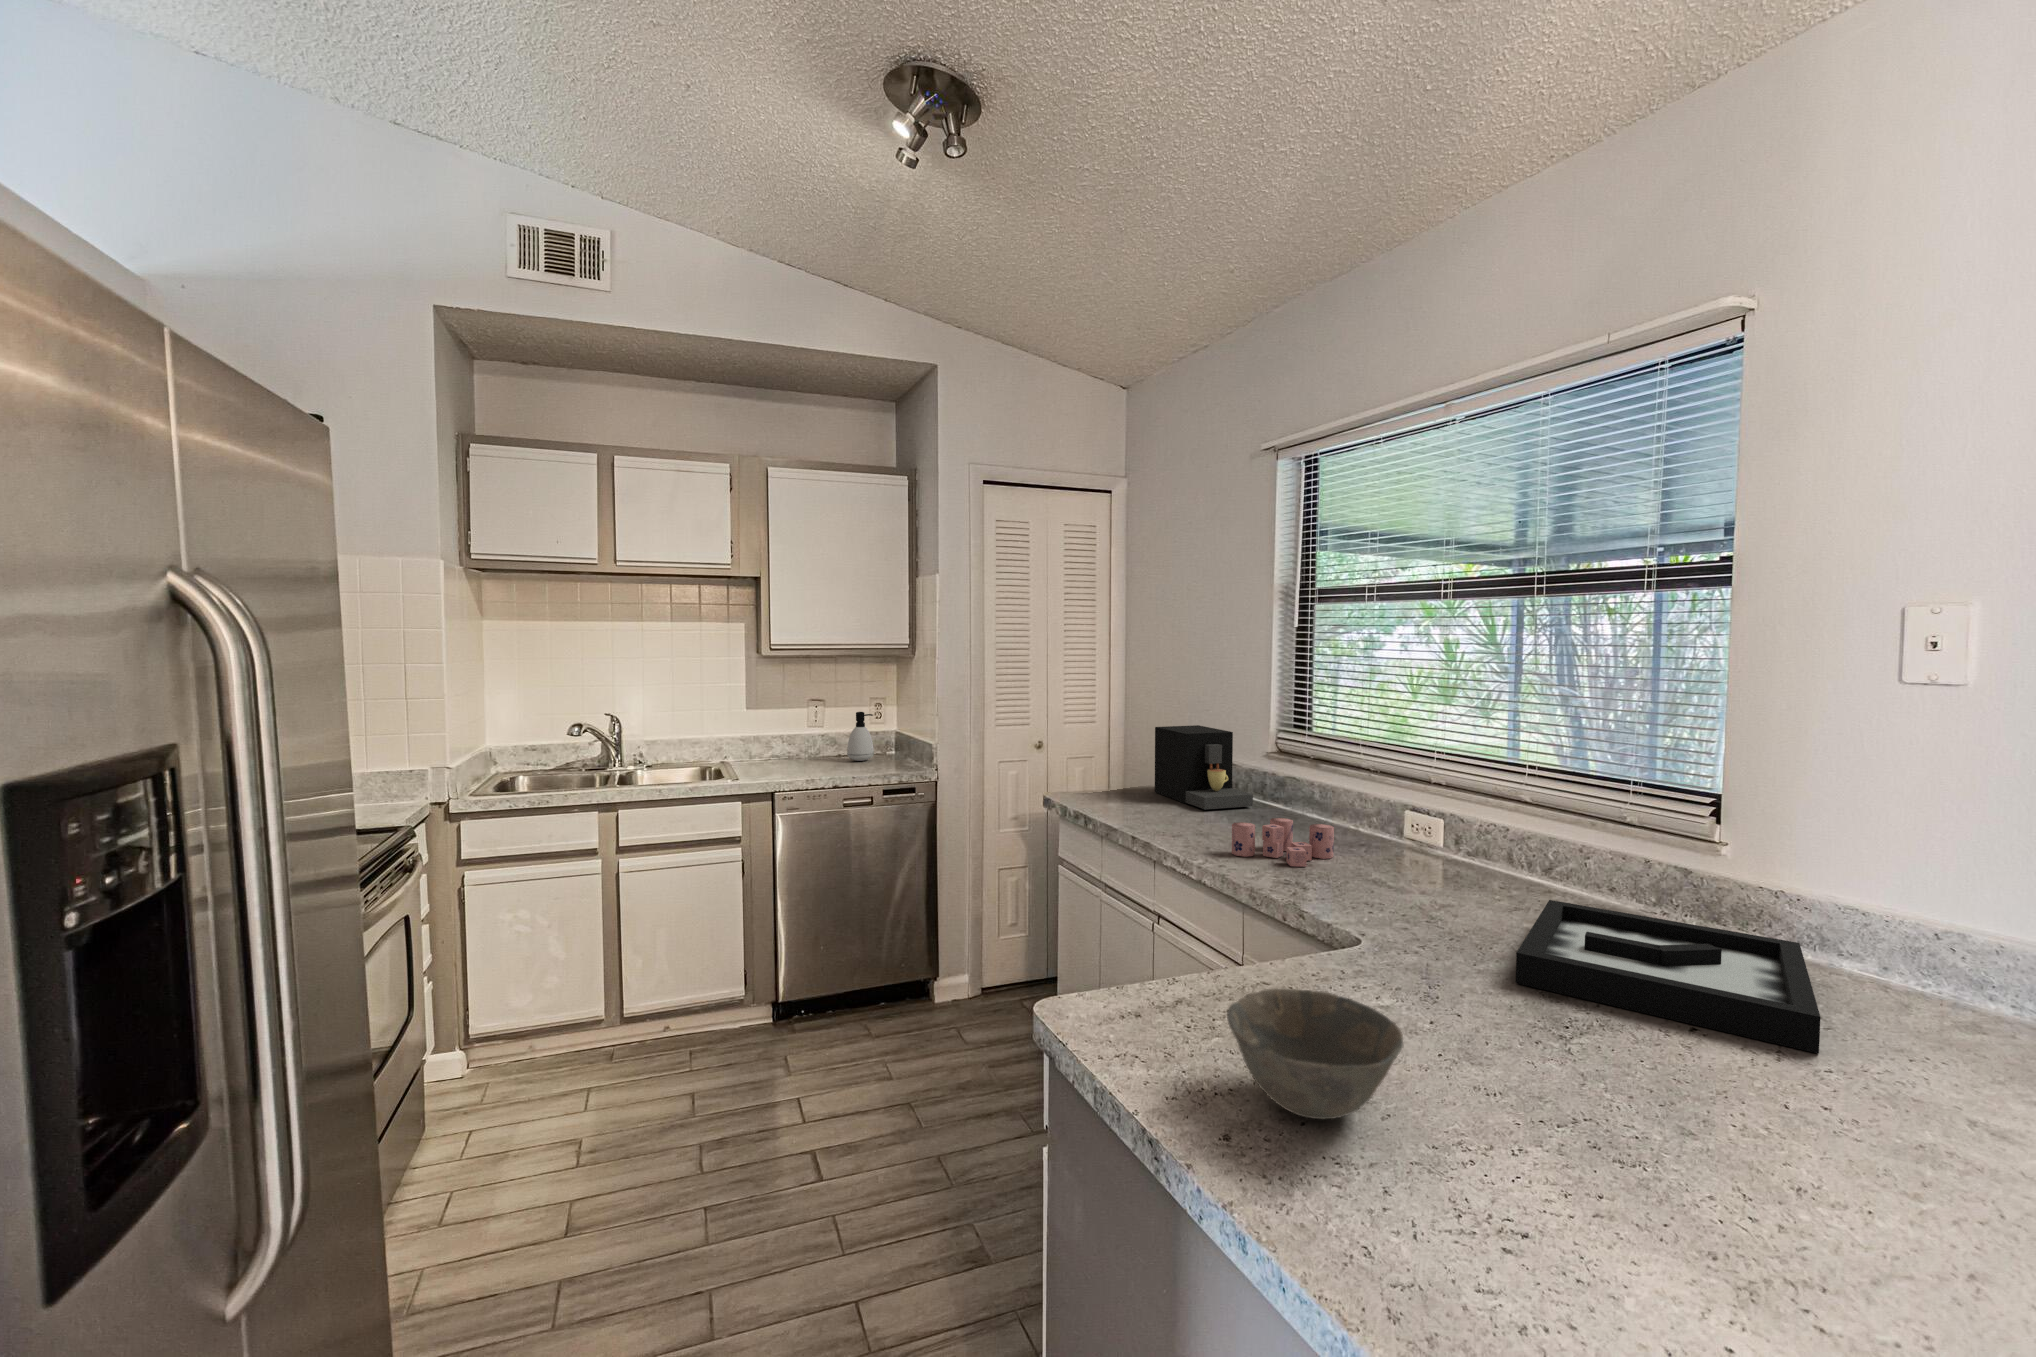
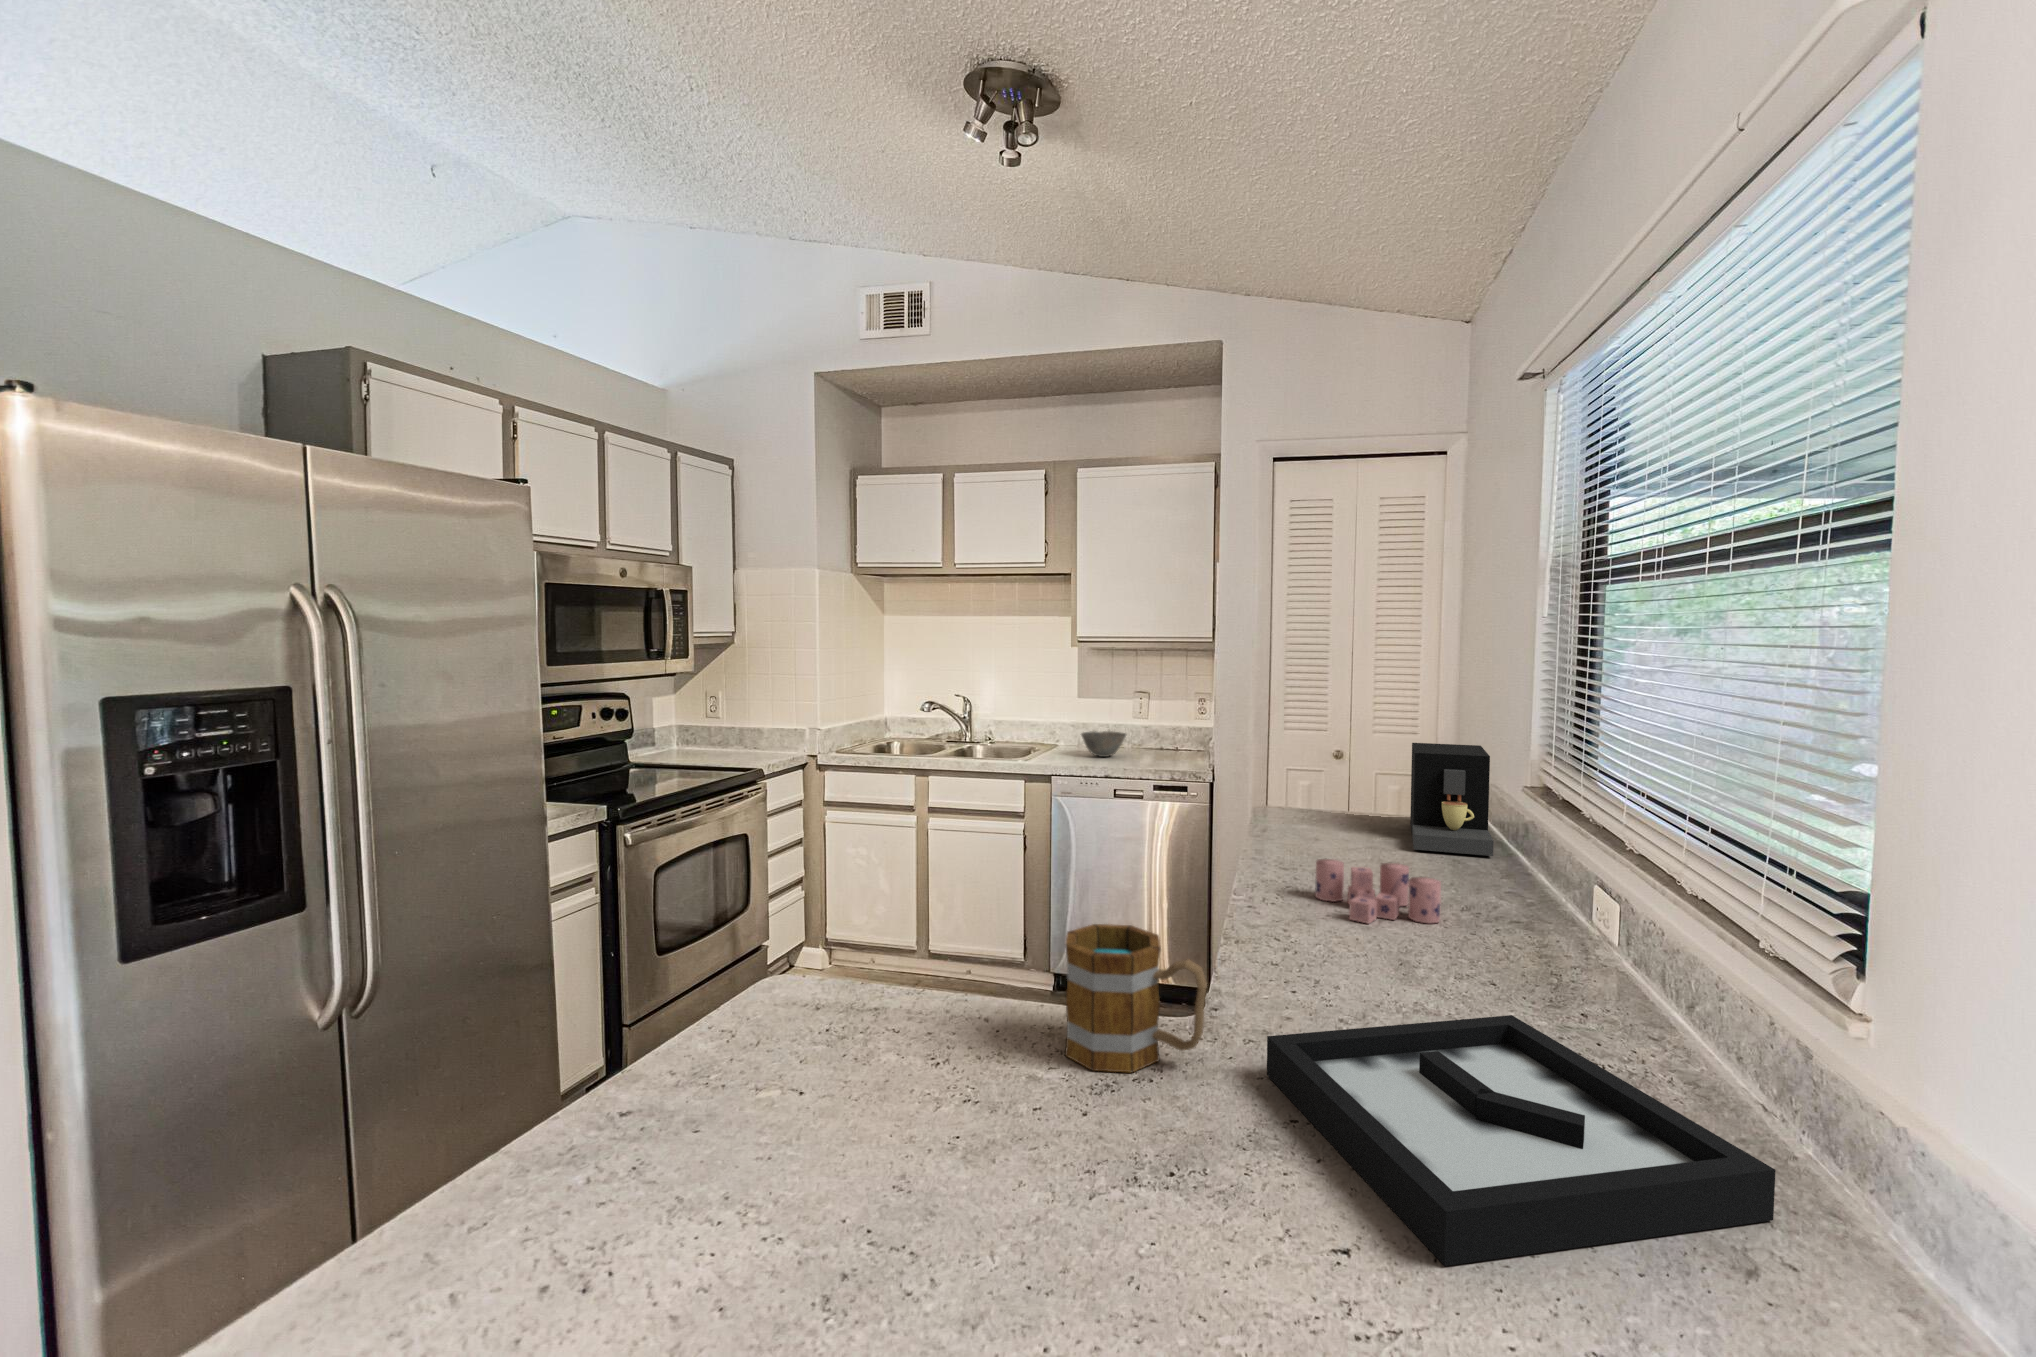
soap dispenser: present [847,712,874,761] -> none [1156,706,1184,756]
mug: none [1370,891,1495,1021] -> present [1065,924,1207,1073]
bowl: present [1227,988,1403,1119] -> present [1081,731,1126,757]

